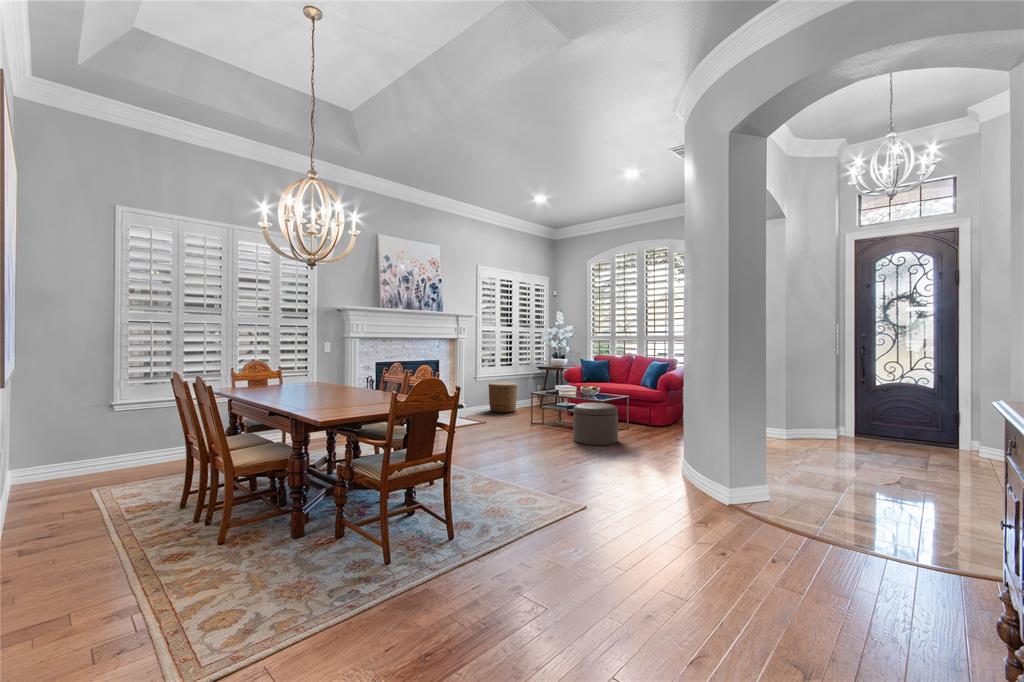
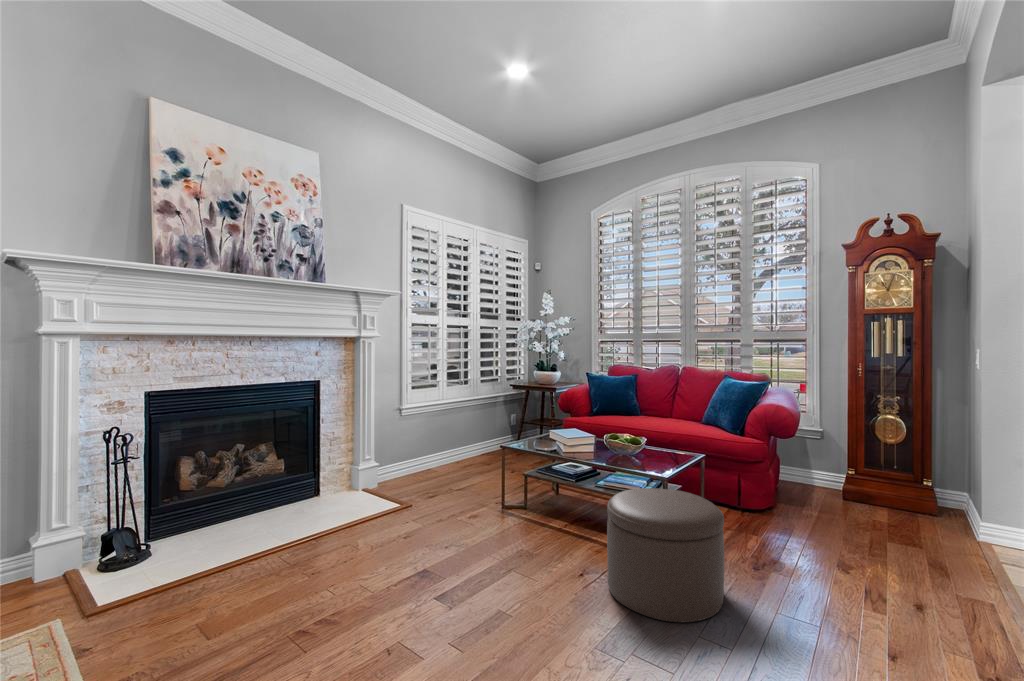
woven basket: present [488,382,517,413] -> none [422,416,476,475]

